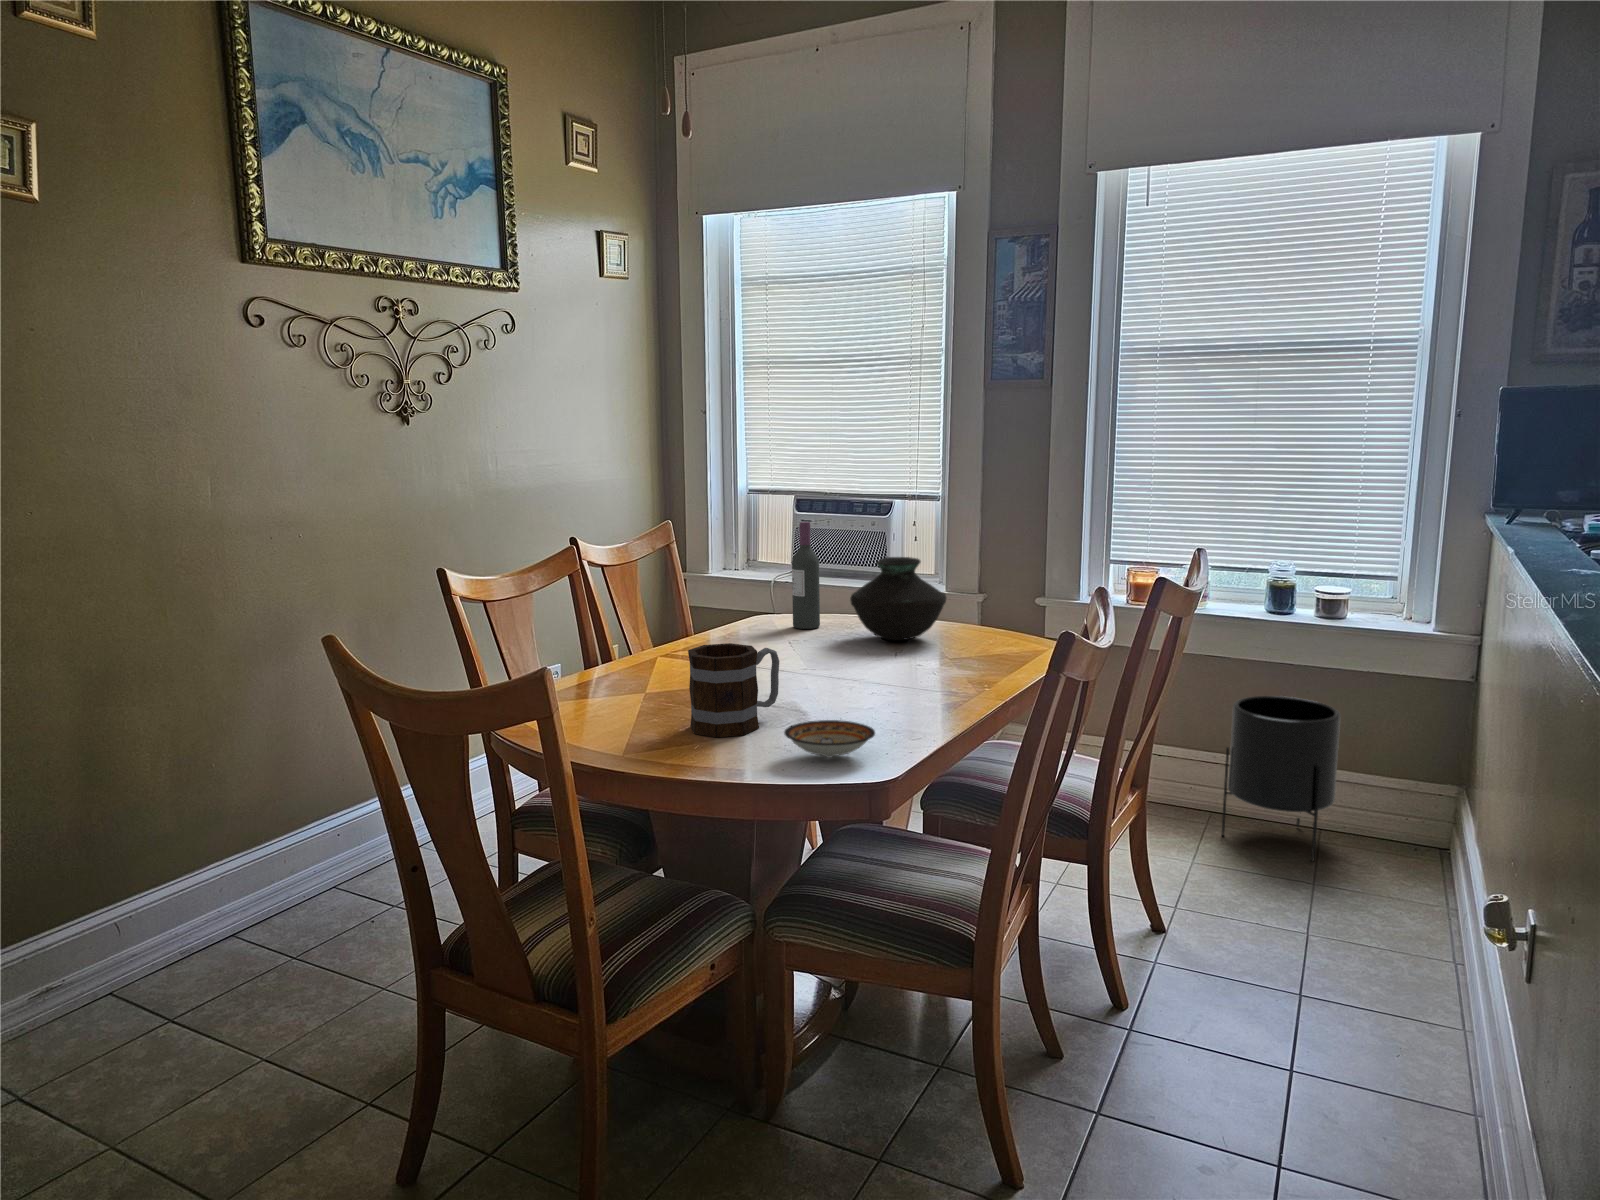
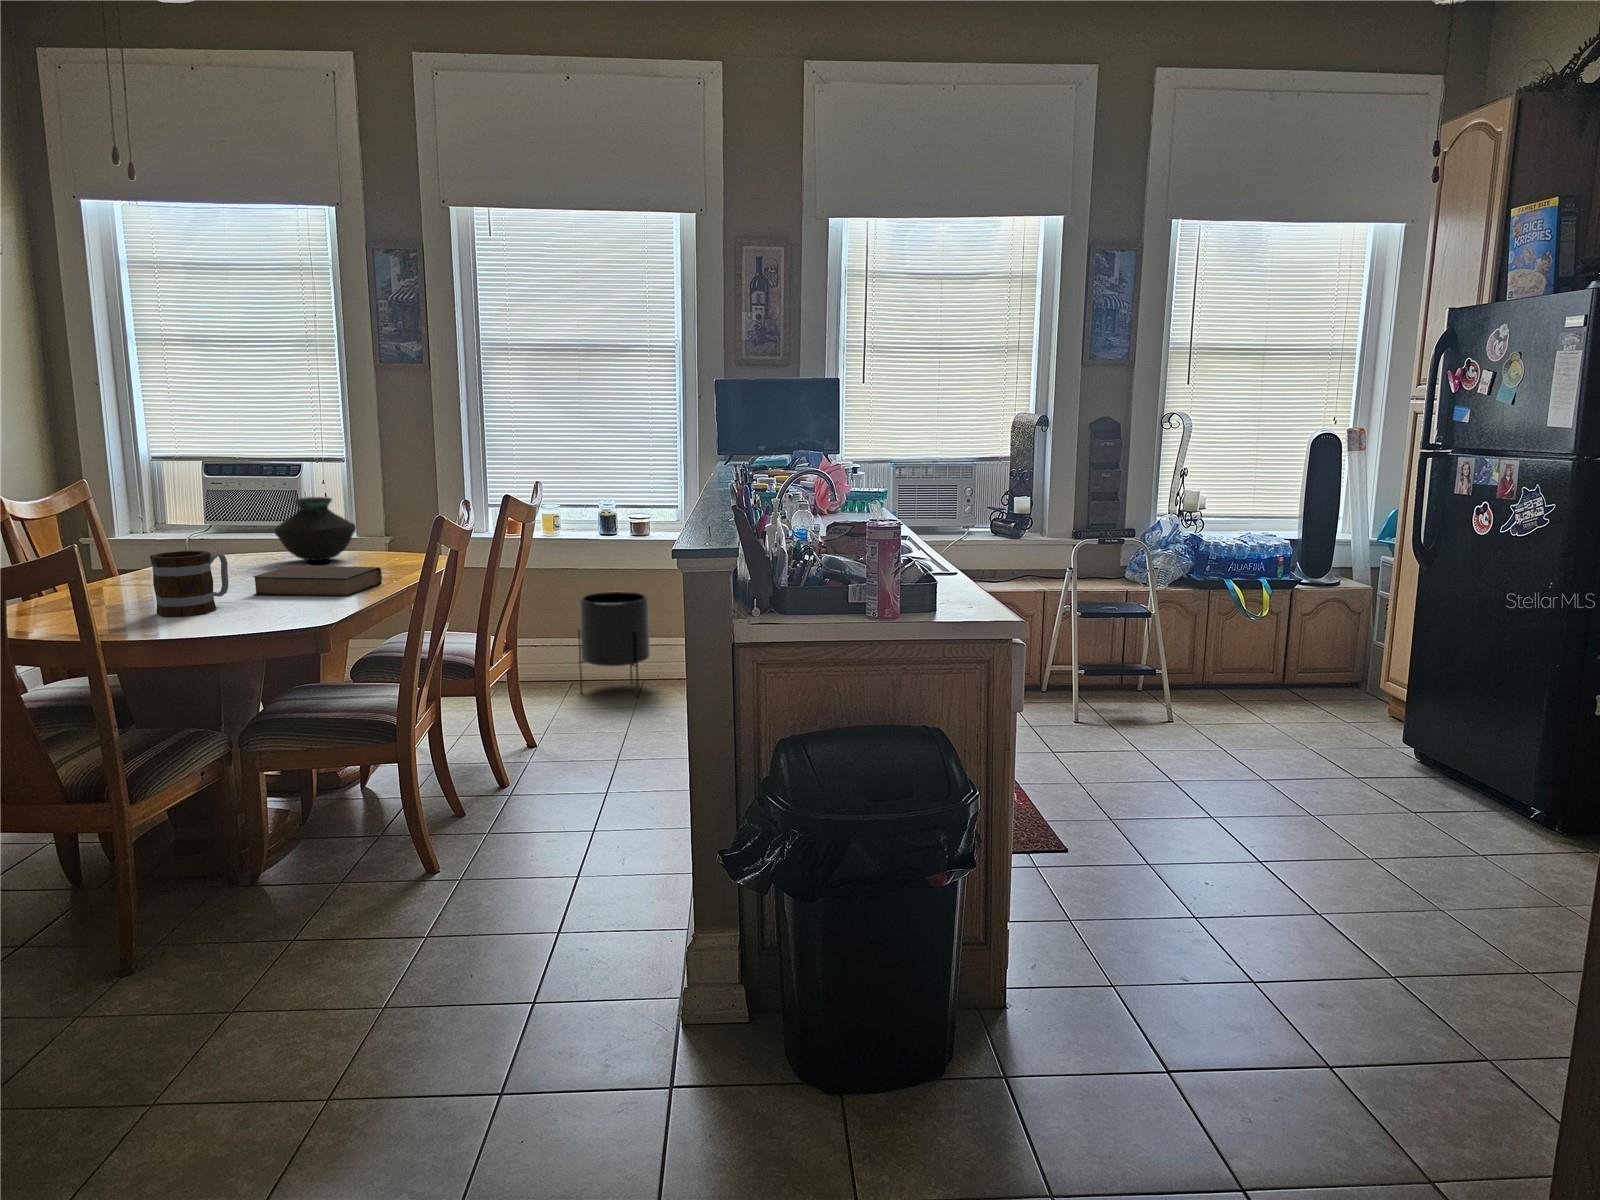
wine bottle: present [792,522,820,629] -> none [217,473,247,560]
book: none [808,659,974,722] -> present [253,566,382,596]
ceramic bowl: present [784,720,875,758] -> none [242,593,311,616]

